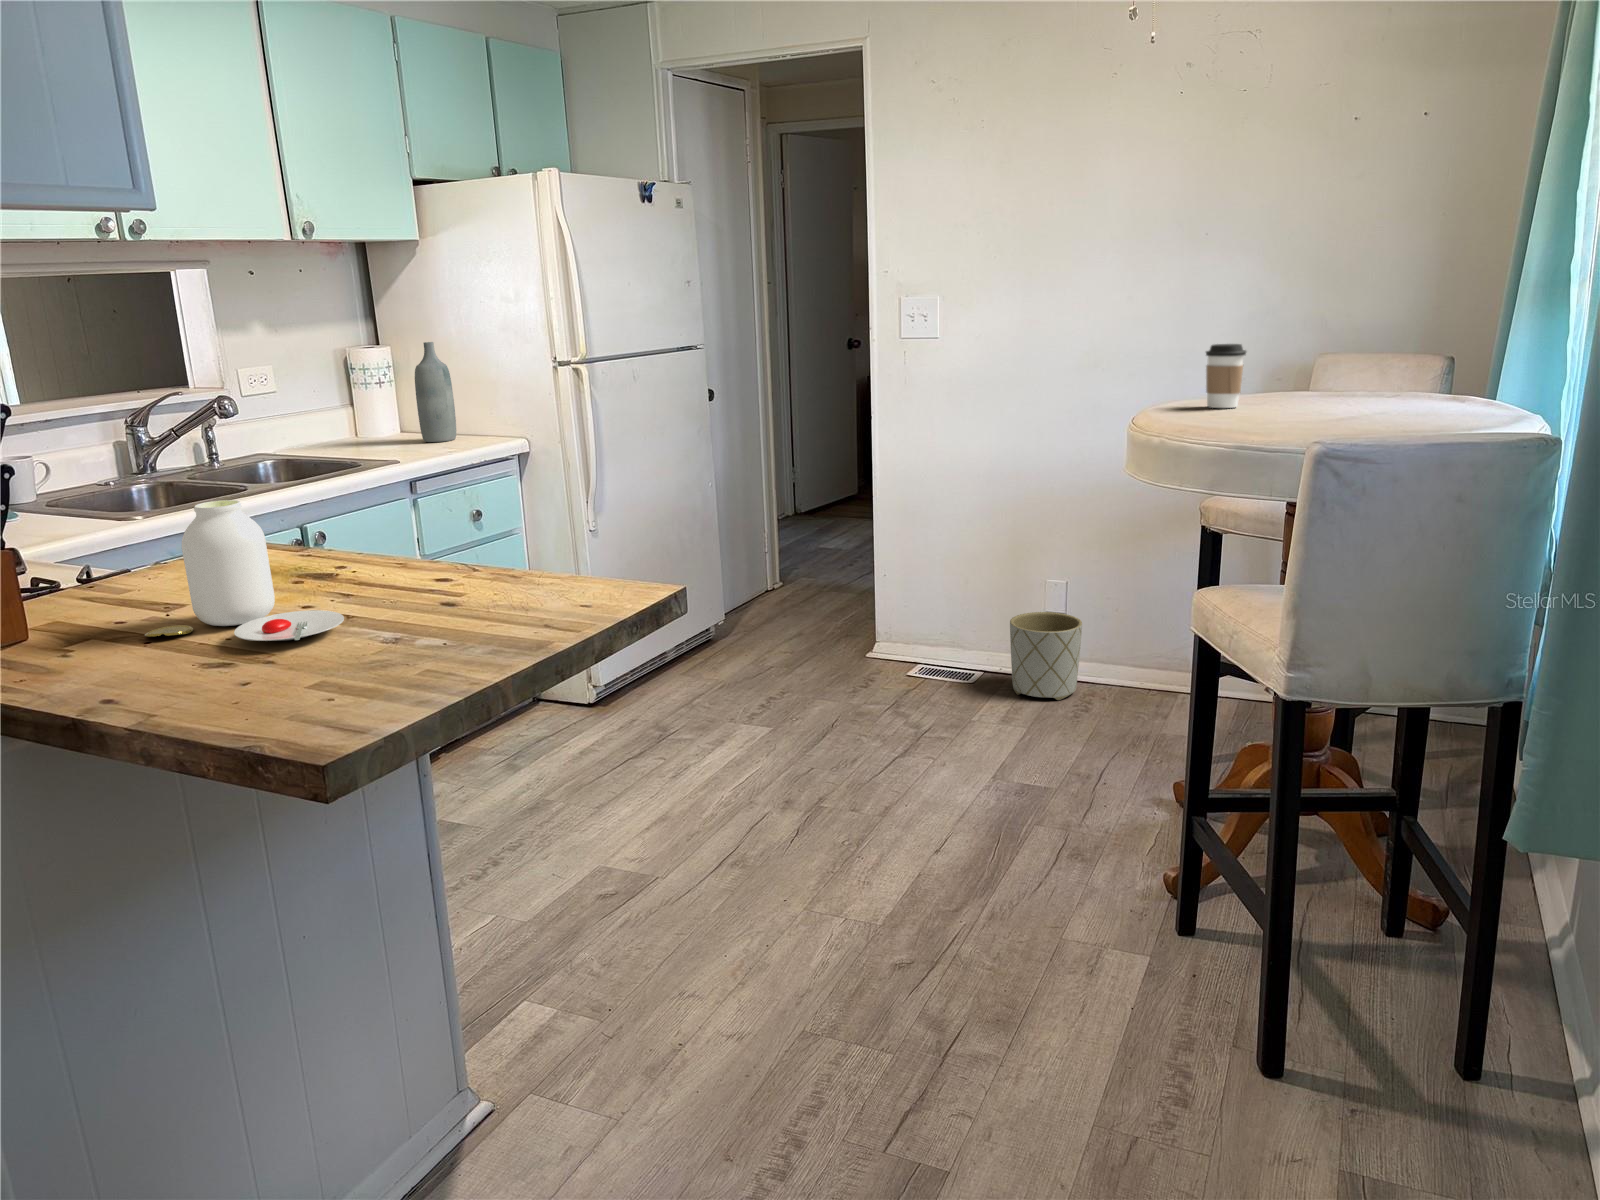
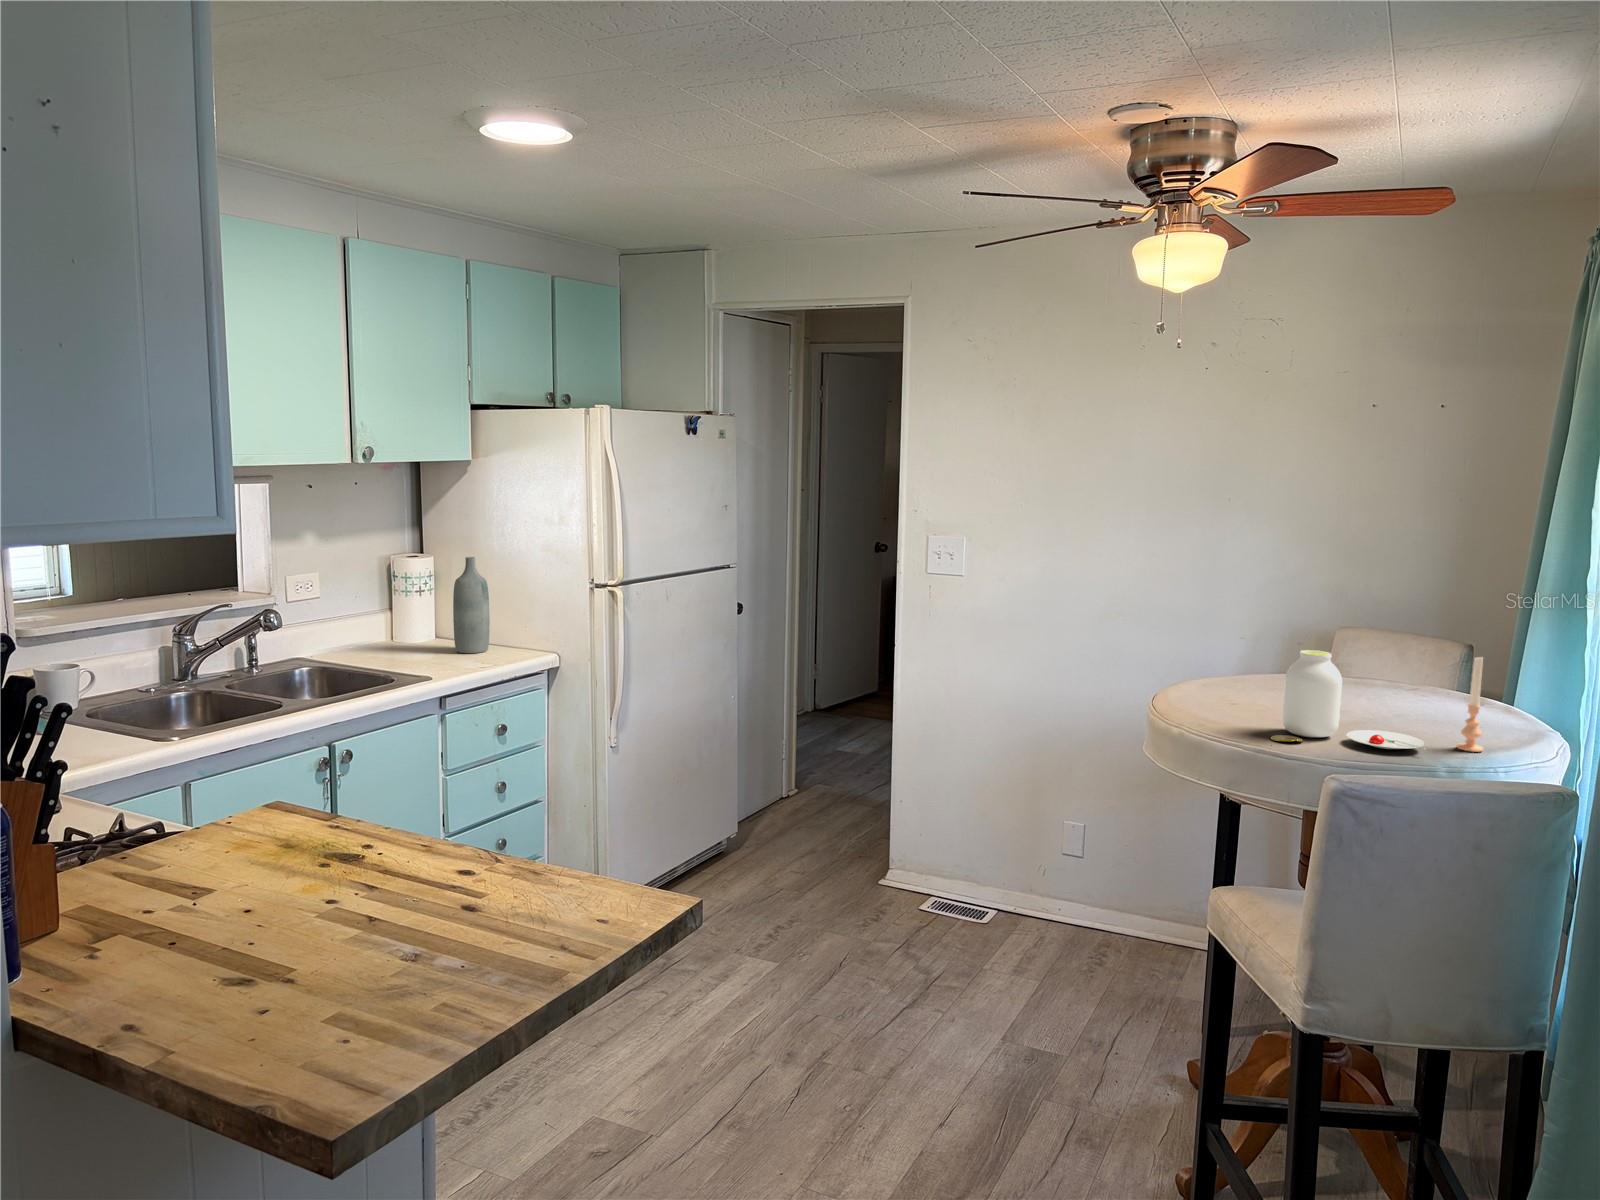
candle: none [1447,321,1477,422] -> present [1457,657,1483,752]
coffee cup: present [1206,344,1246,408] -> none [1221,644,1262,707]
jar: present [145,500,344,641] -> present [1271,650,1426,749]
planter: present [1010,612,1082,700] -> none [1028,856,1101,951]

